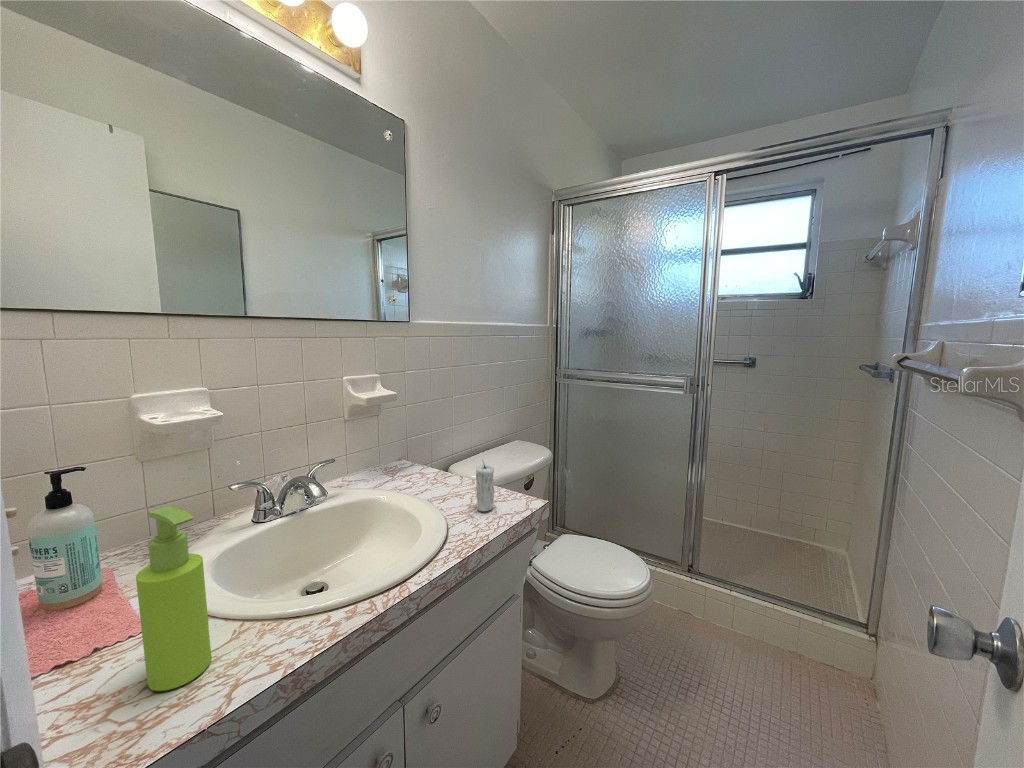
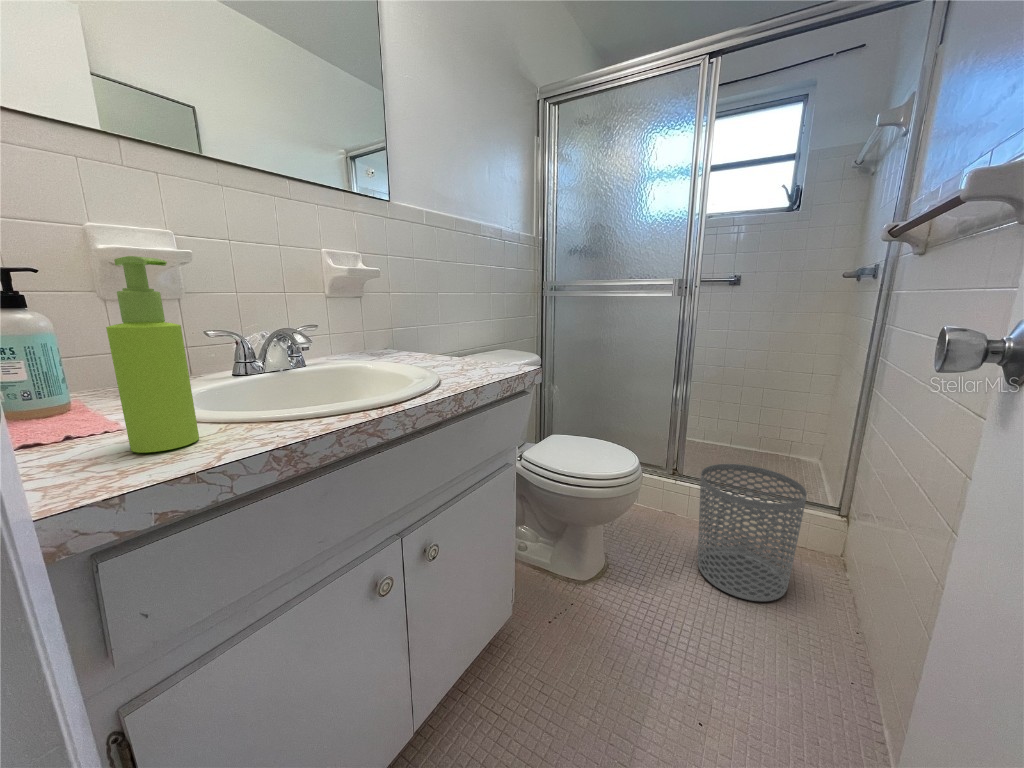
candle: present [476,464,494,511] -> none [468,314,487,370]
waste bin: none [715,572,828,737] -> present [698,464,807,601]

